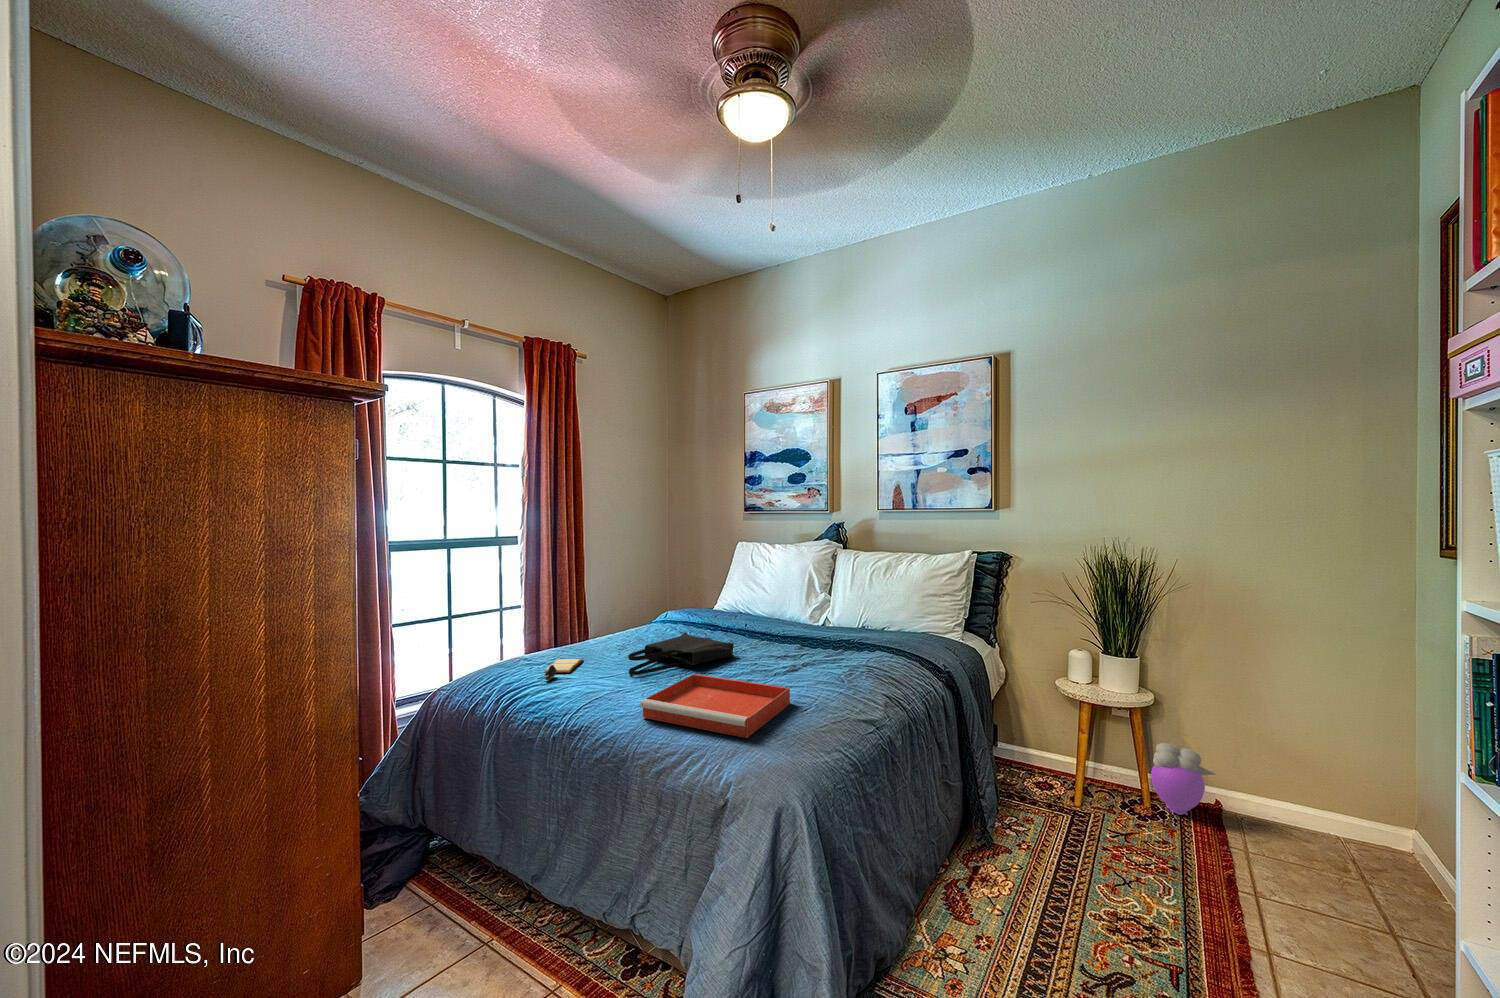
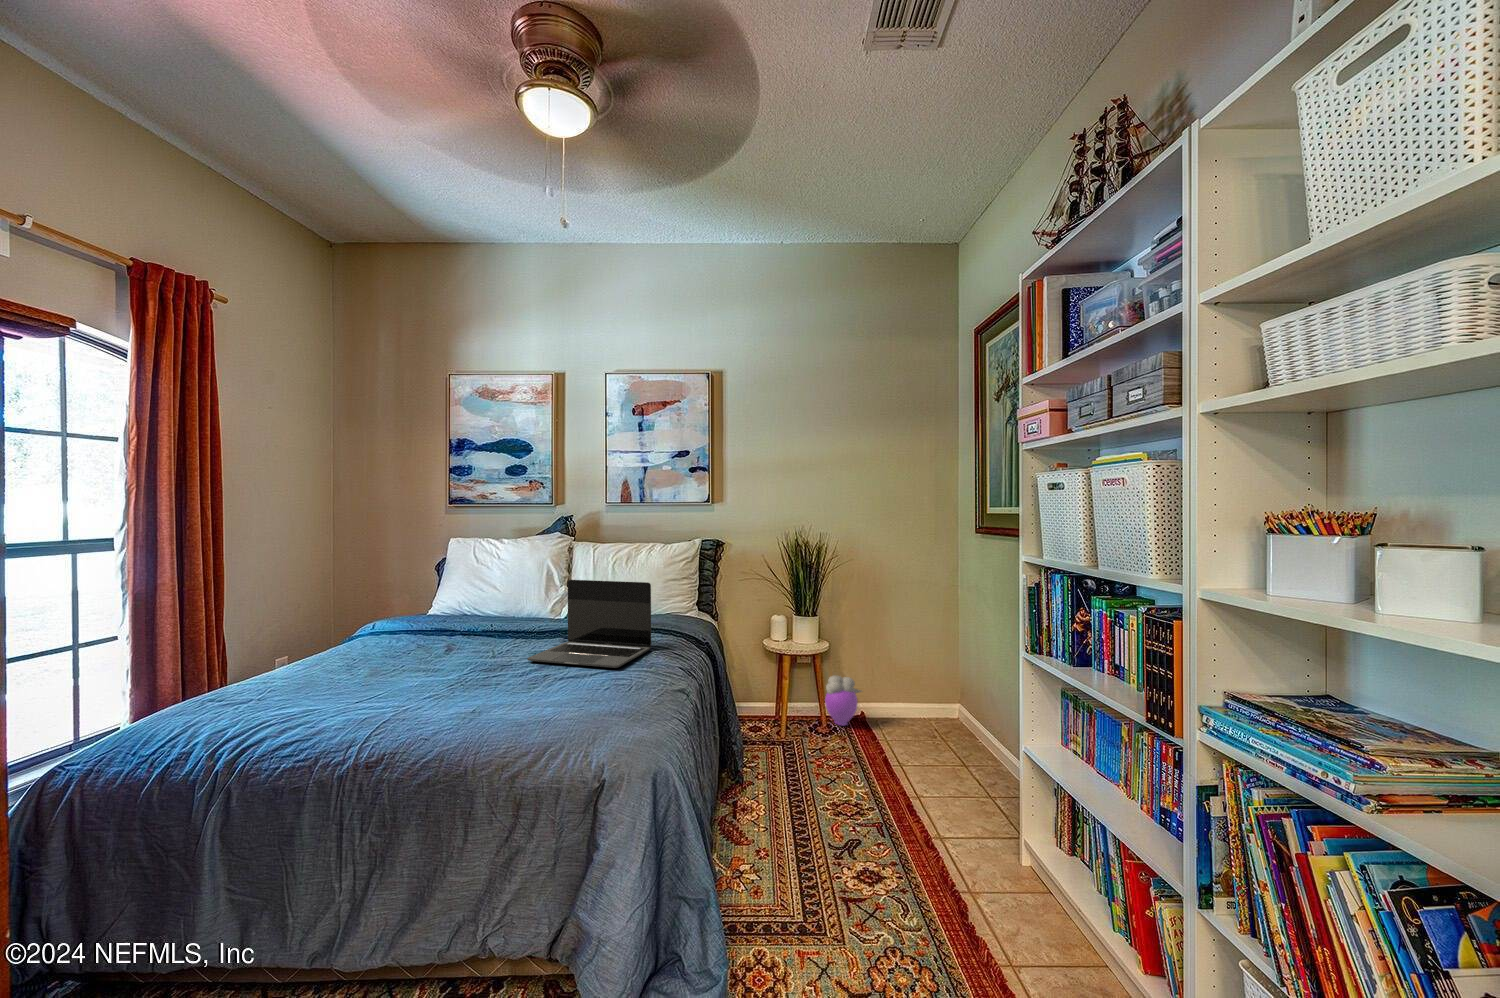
laptop: none [755,591,874,688] -> present [527,580,651,668]
tote bag: present [628,632,734,675] -> none [371,639,493,693]
book: present [538,659,584,680] -> none [222,689,281,722]
tray: present [640,674,790,738] -> none [436,670,595,729]

